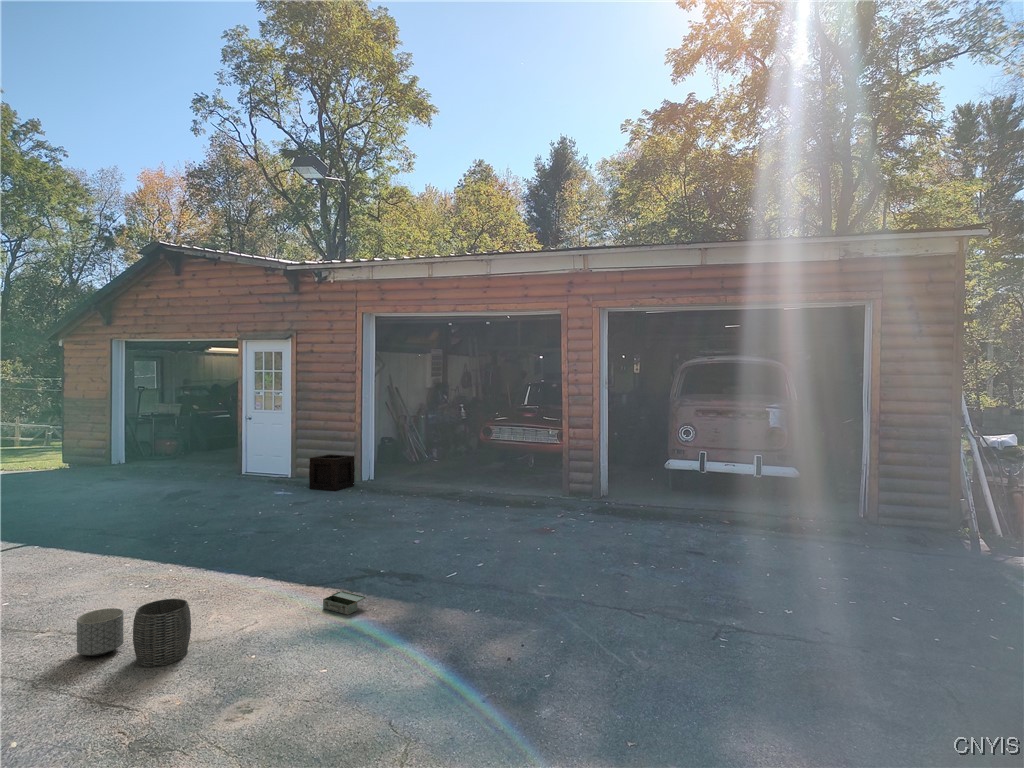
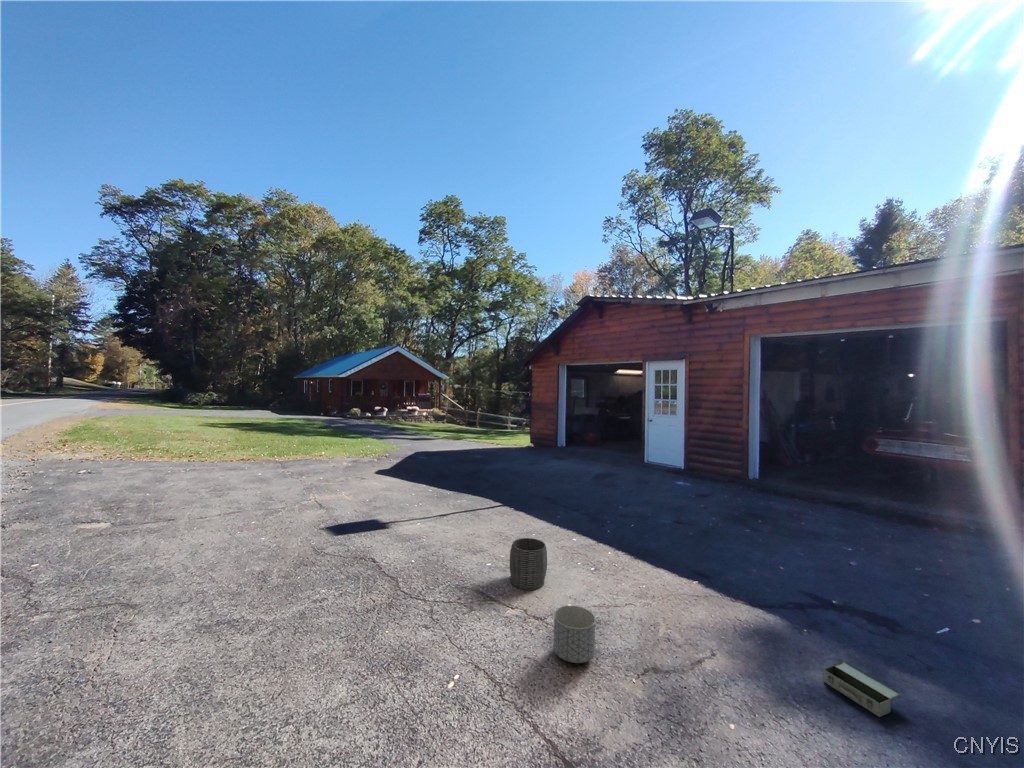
wooden crate: present [309,454,355,491] -> none [704,457,747,492]
woven basket: present [133,599,191,667] -> present [510,538,547,590]

